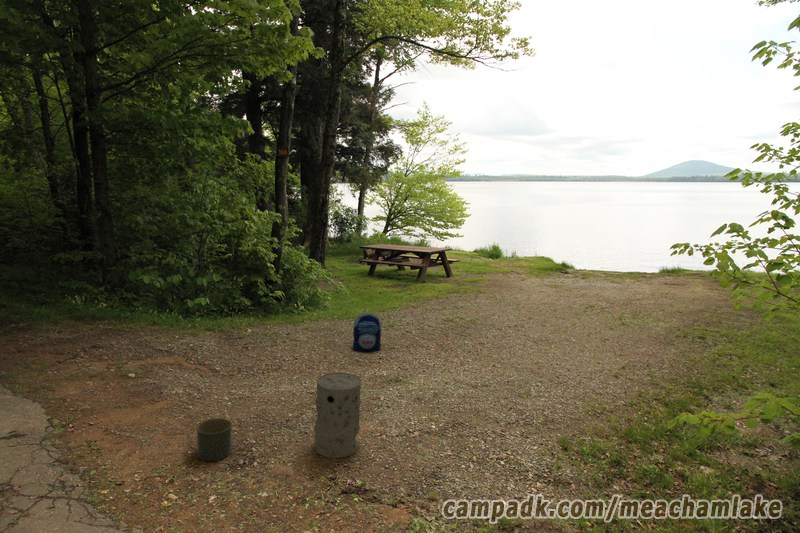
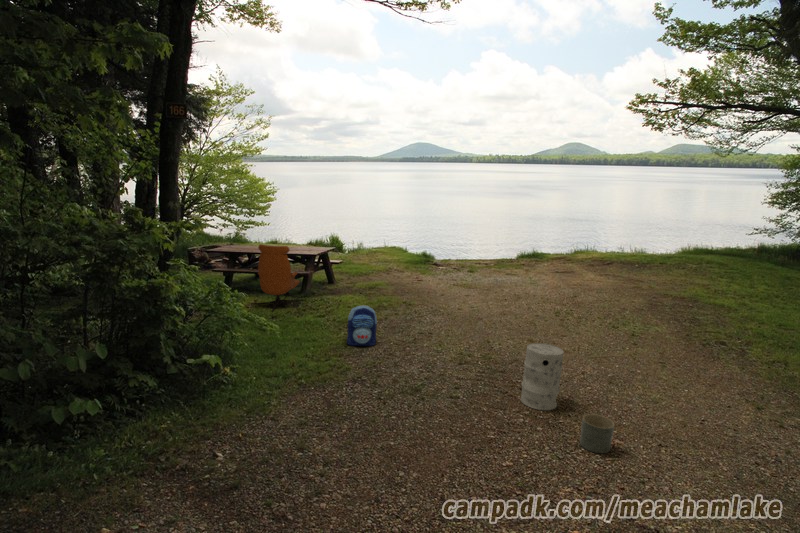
lounge chair: none [270,257,311,320] -> present [258,244,300,311]
trash can: present [314,373,361,458] -> present [521,343,564,410]
planter: present [197,418,232,461] -> present [580,414,615,453]

